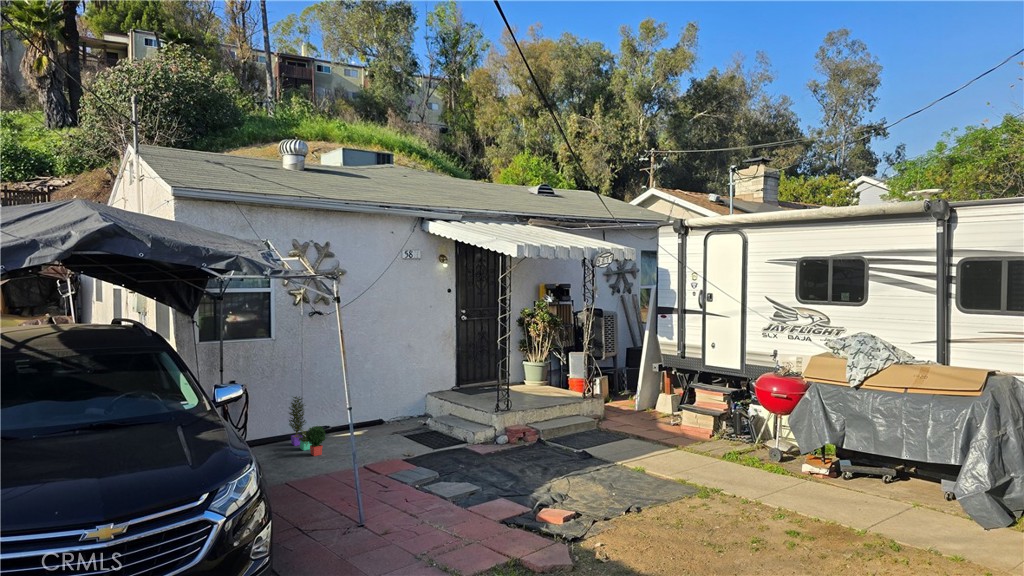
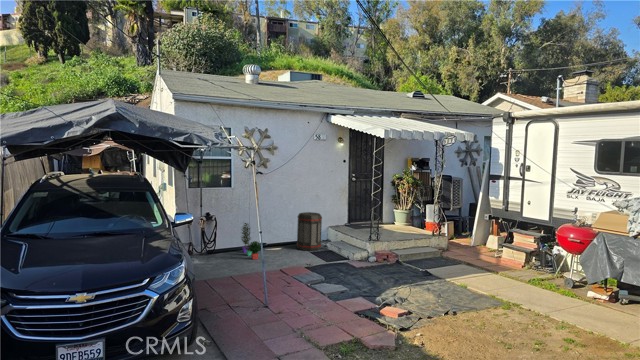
trash can: none [379,374,419,435] -> present [297,212,322,251]

